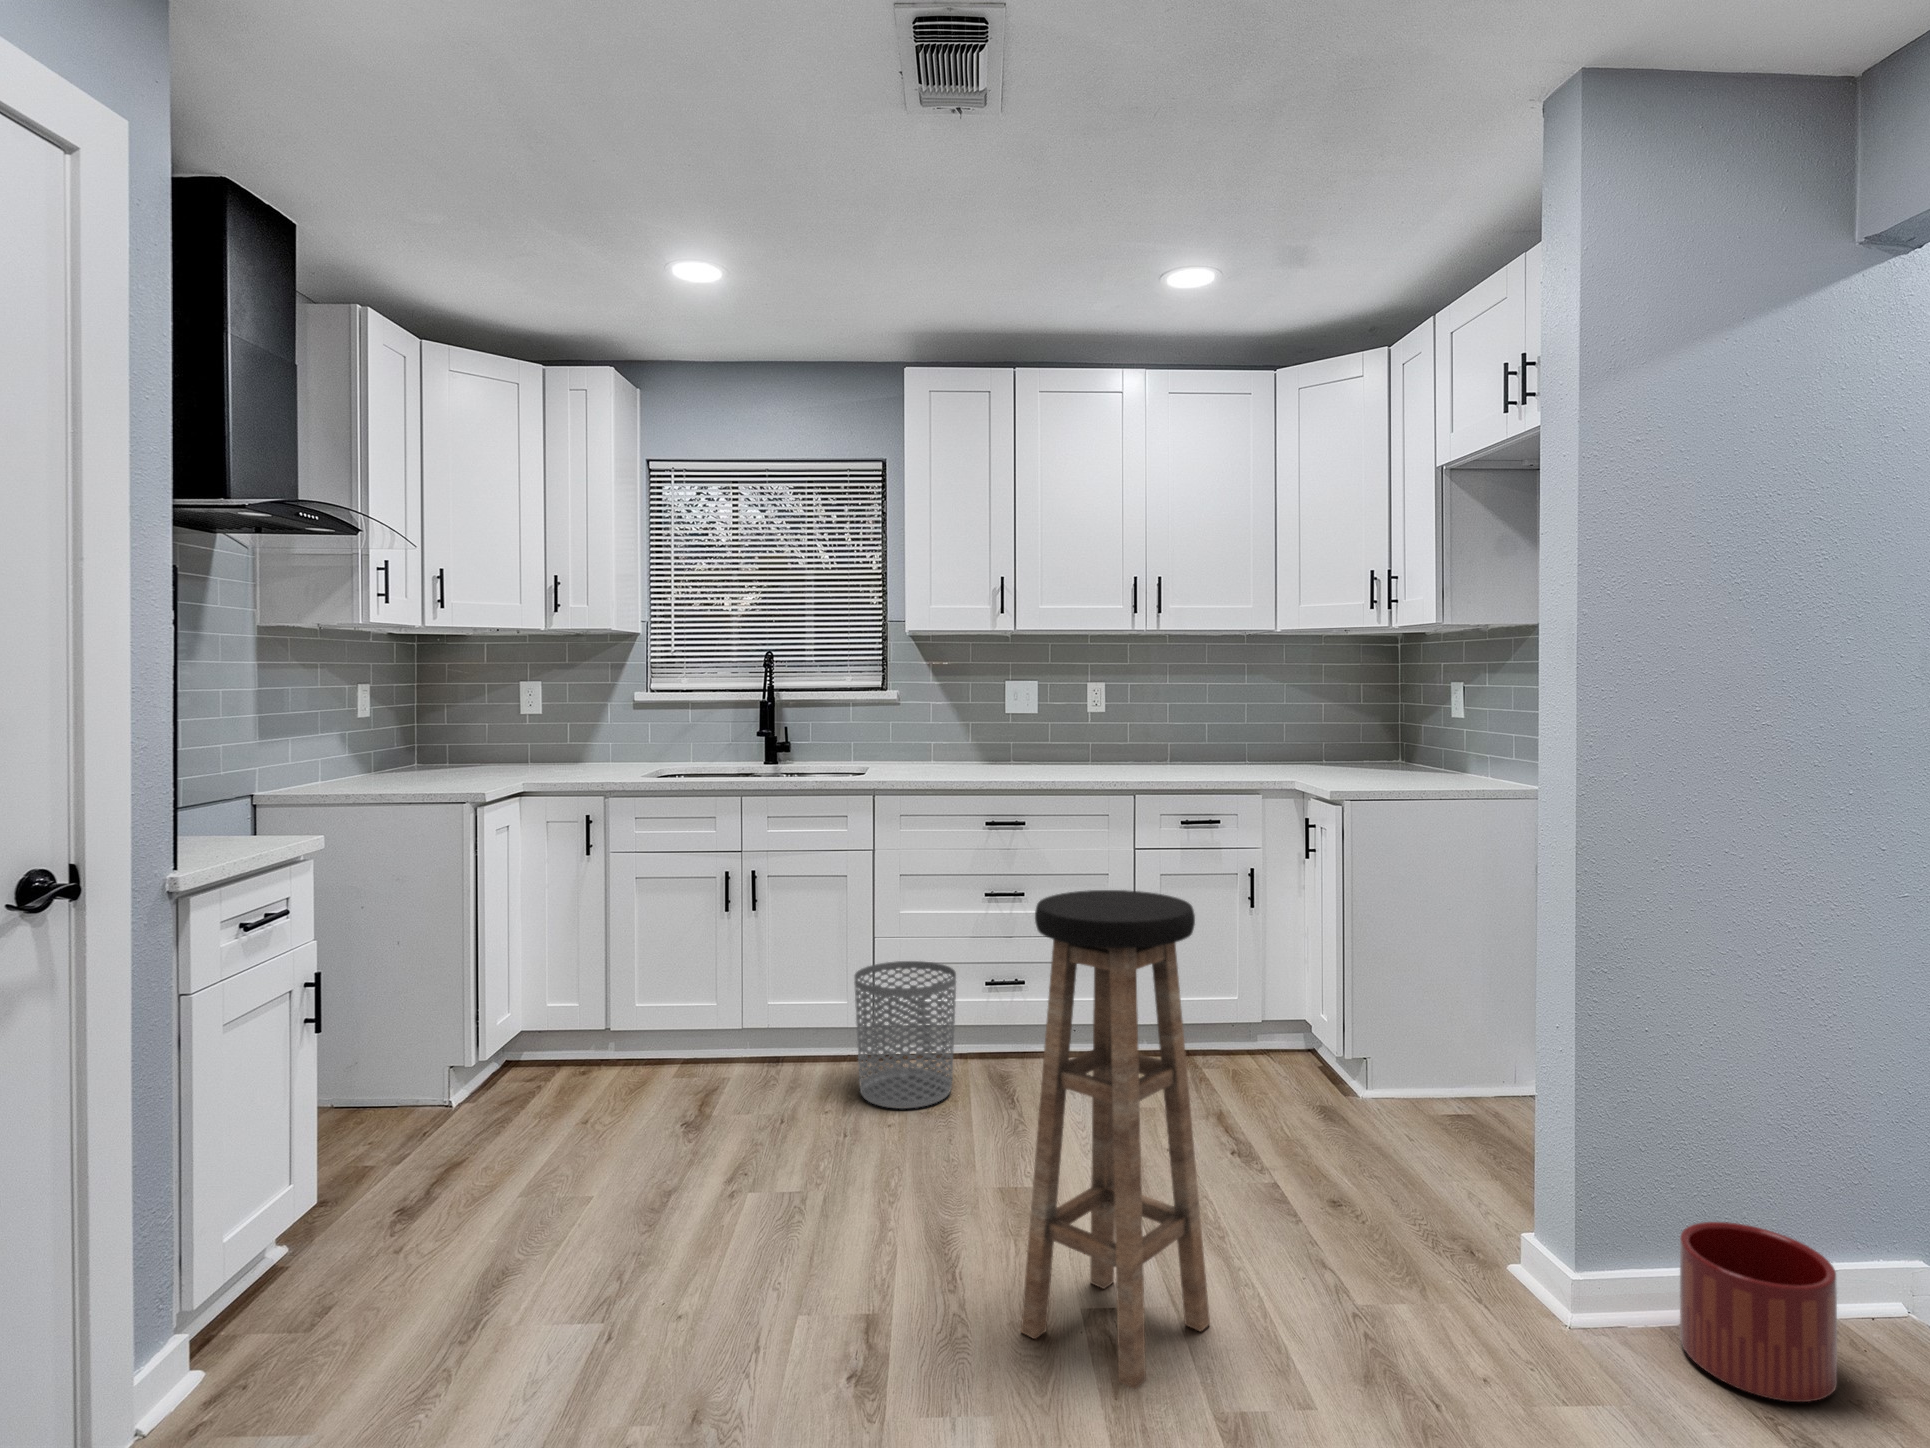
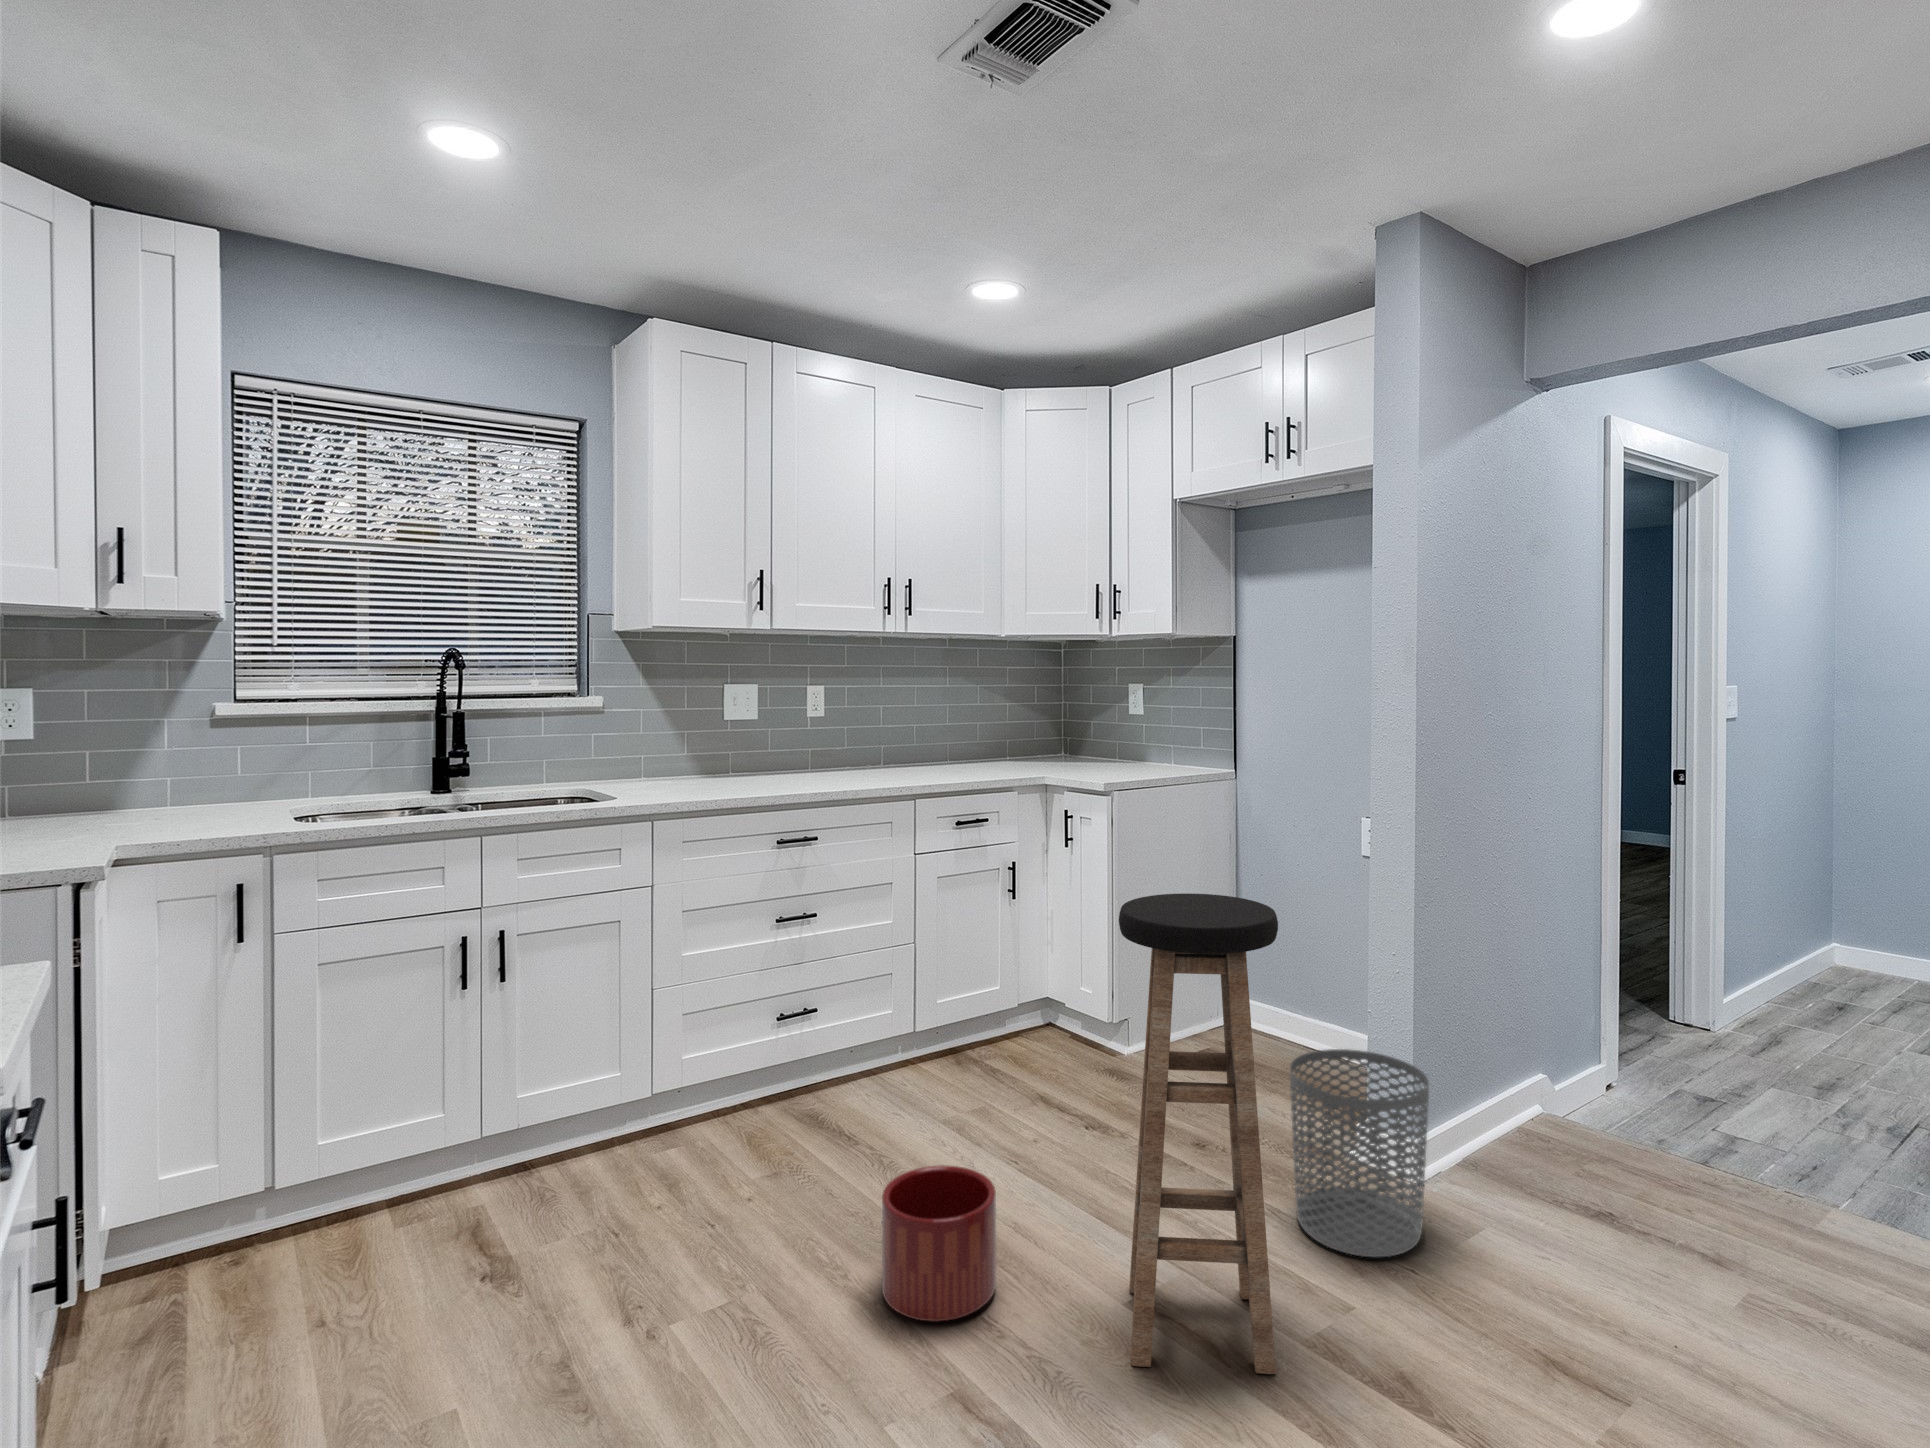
waste bin: present [854,961,956,1109] -> present [1290,1049,1429,1257]
planter: present [1680,1222,1837,1402] -> present [882,1165,996,1322]

